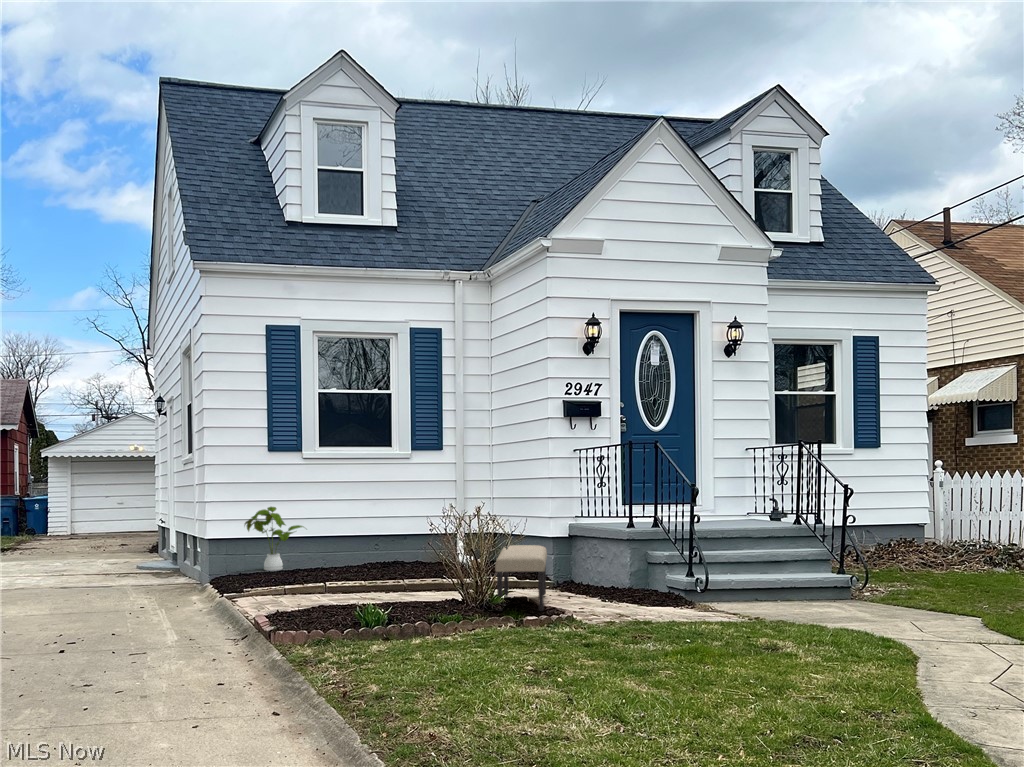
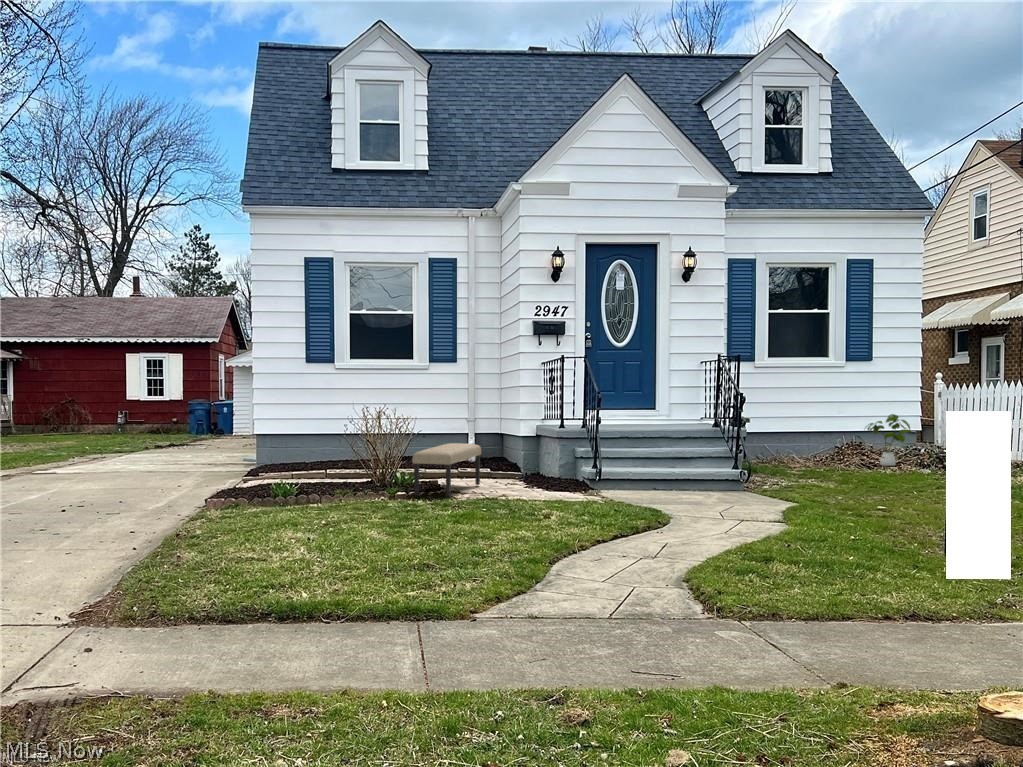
house plant: present [245,507,304,571] -> present [866,414,911,466]

